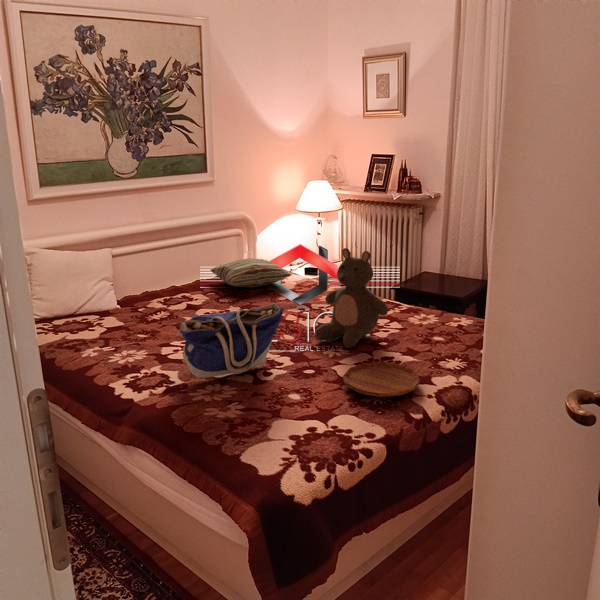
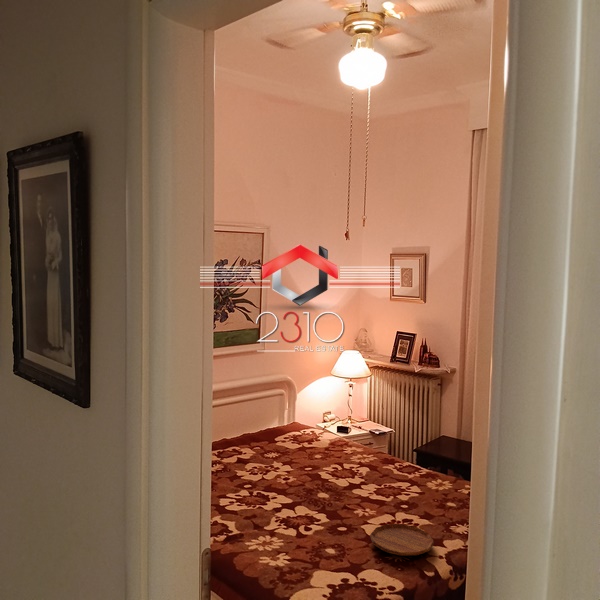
stuffed bear: present [315,248,388,348] -> none [347,423,408,509]
pillow: present [211,258,291,287] -> none [257,418,327,445]
tote bag: present [177,303,283,378] -> none [239,469,323,529]

